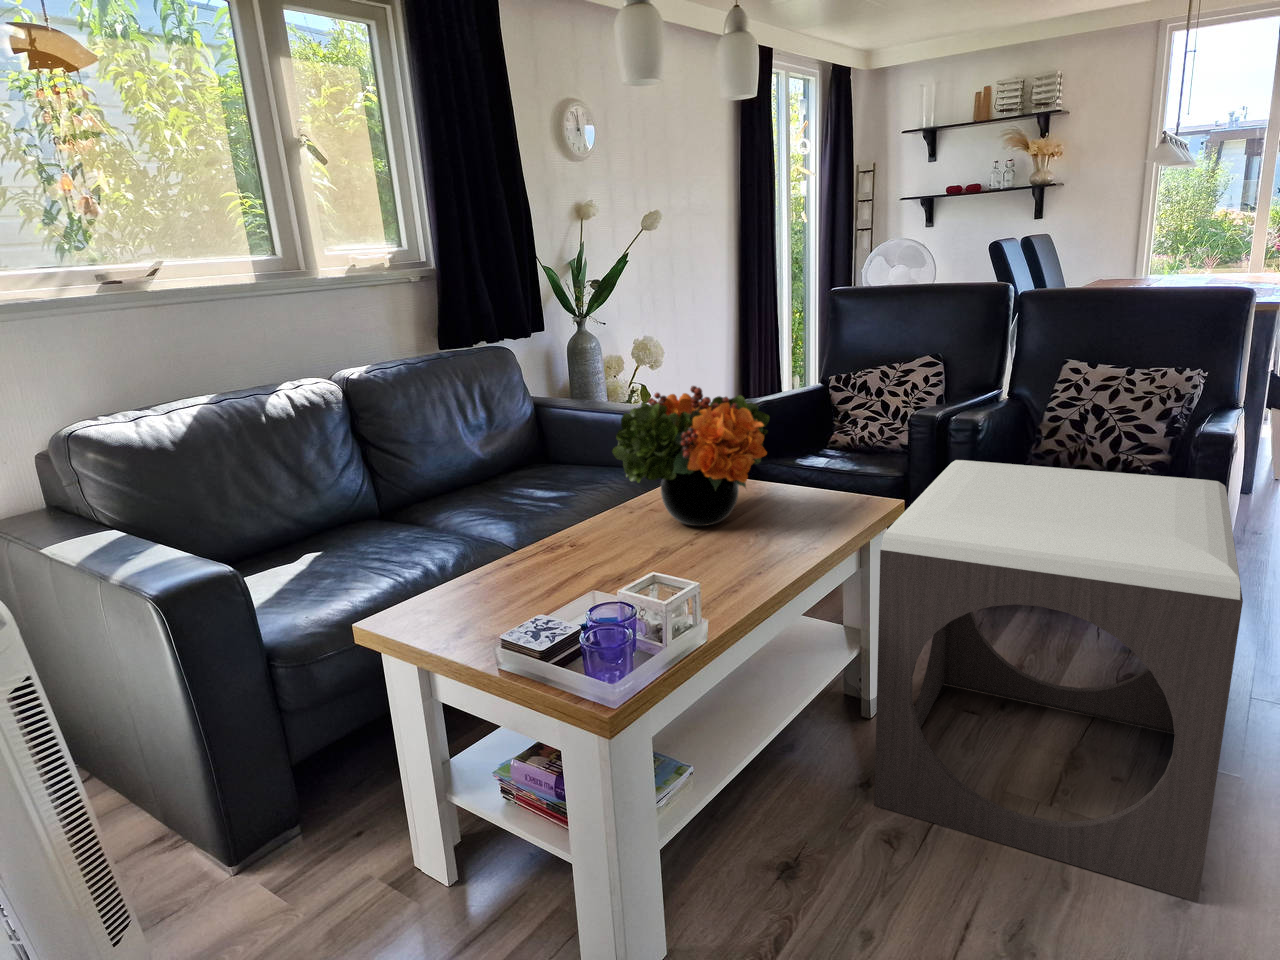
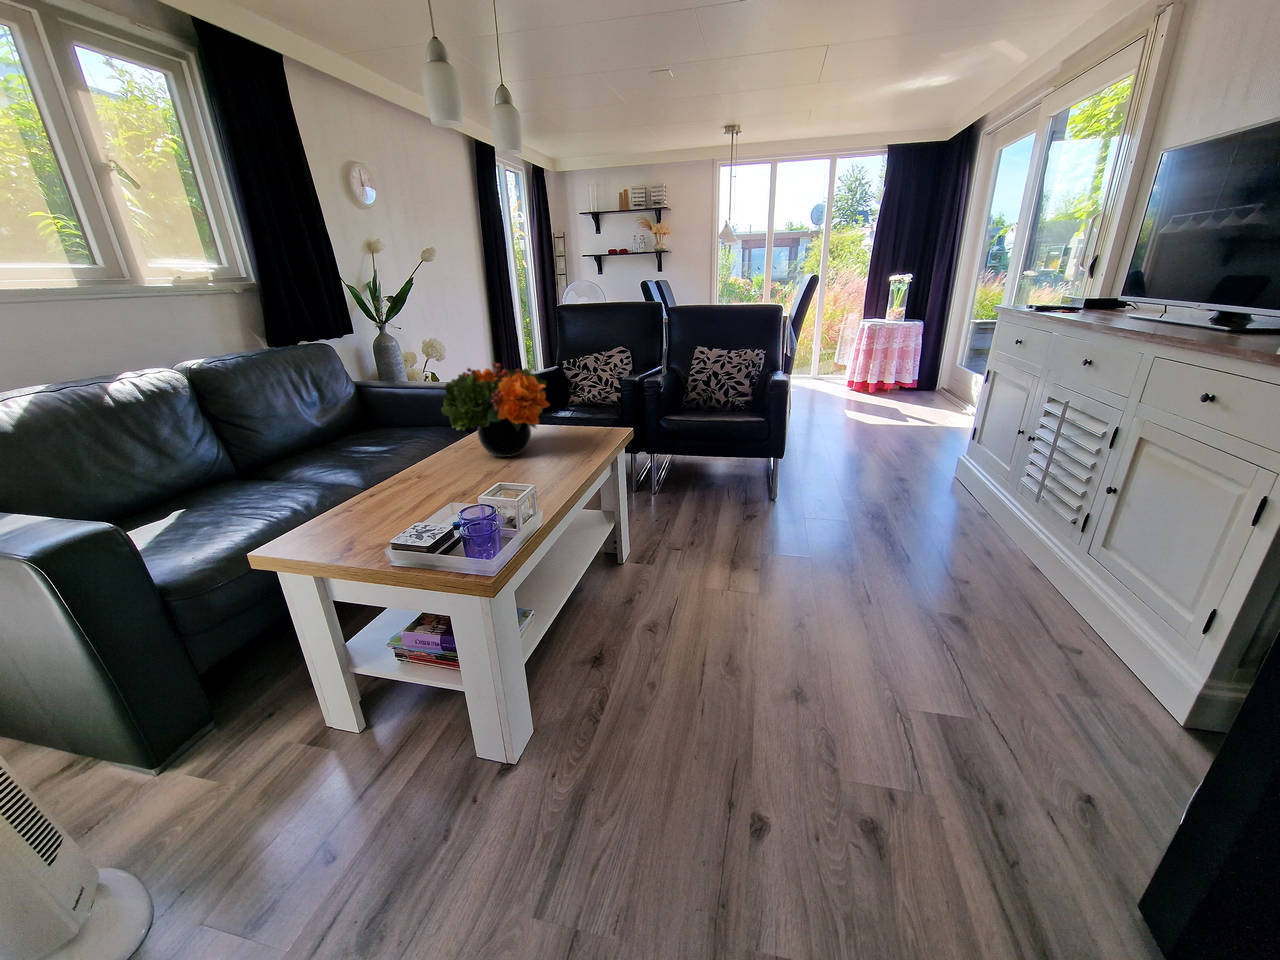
footstool: present [874,460,1243,902] -> none [631,403,818,620]

